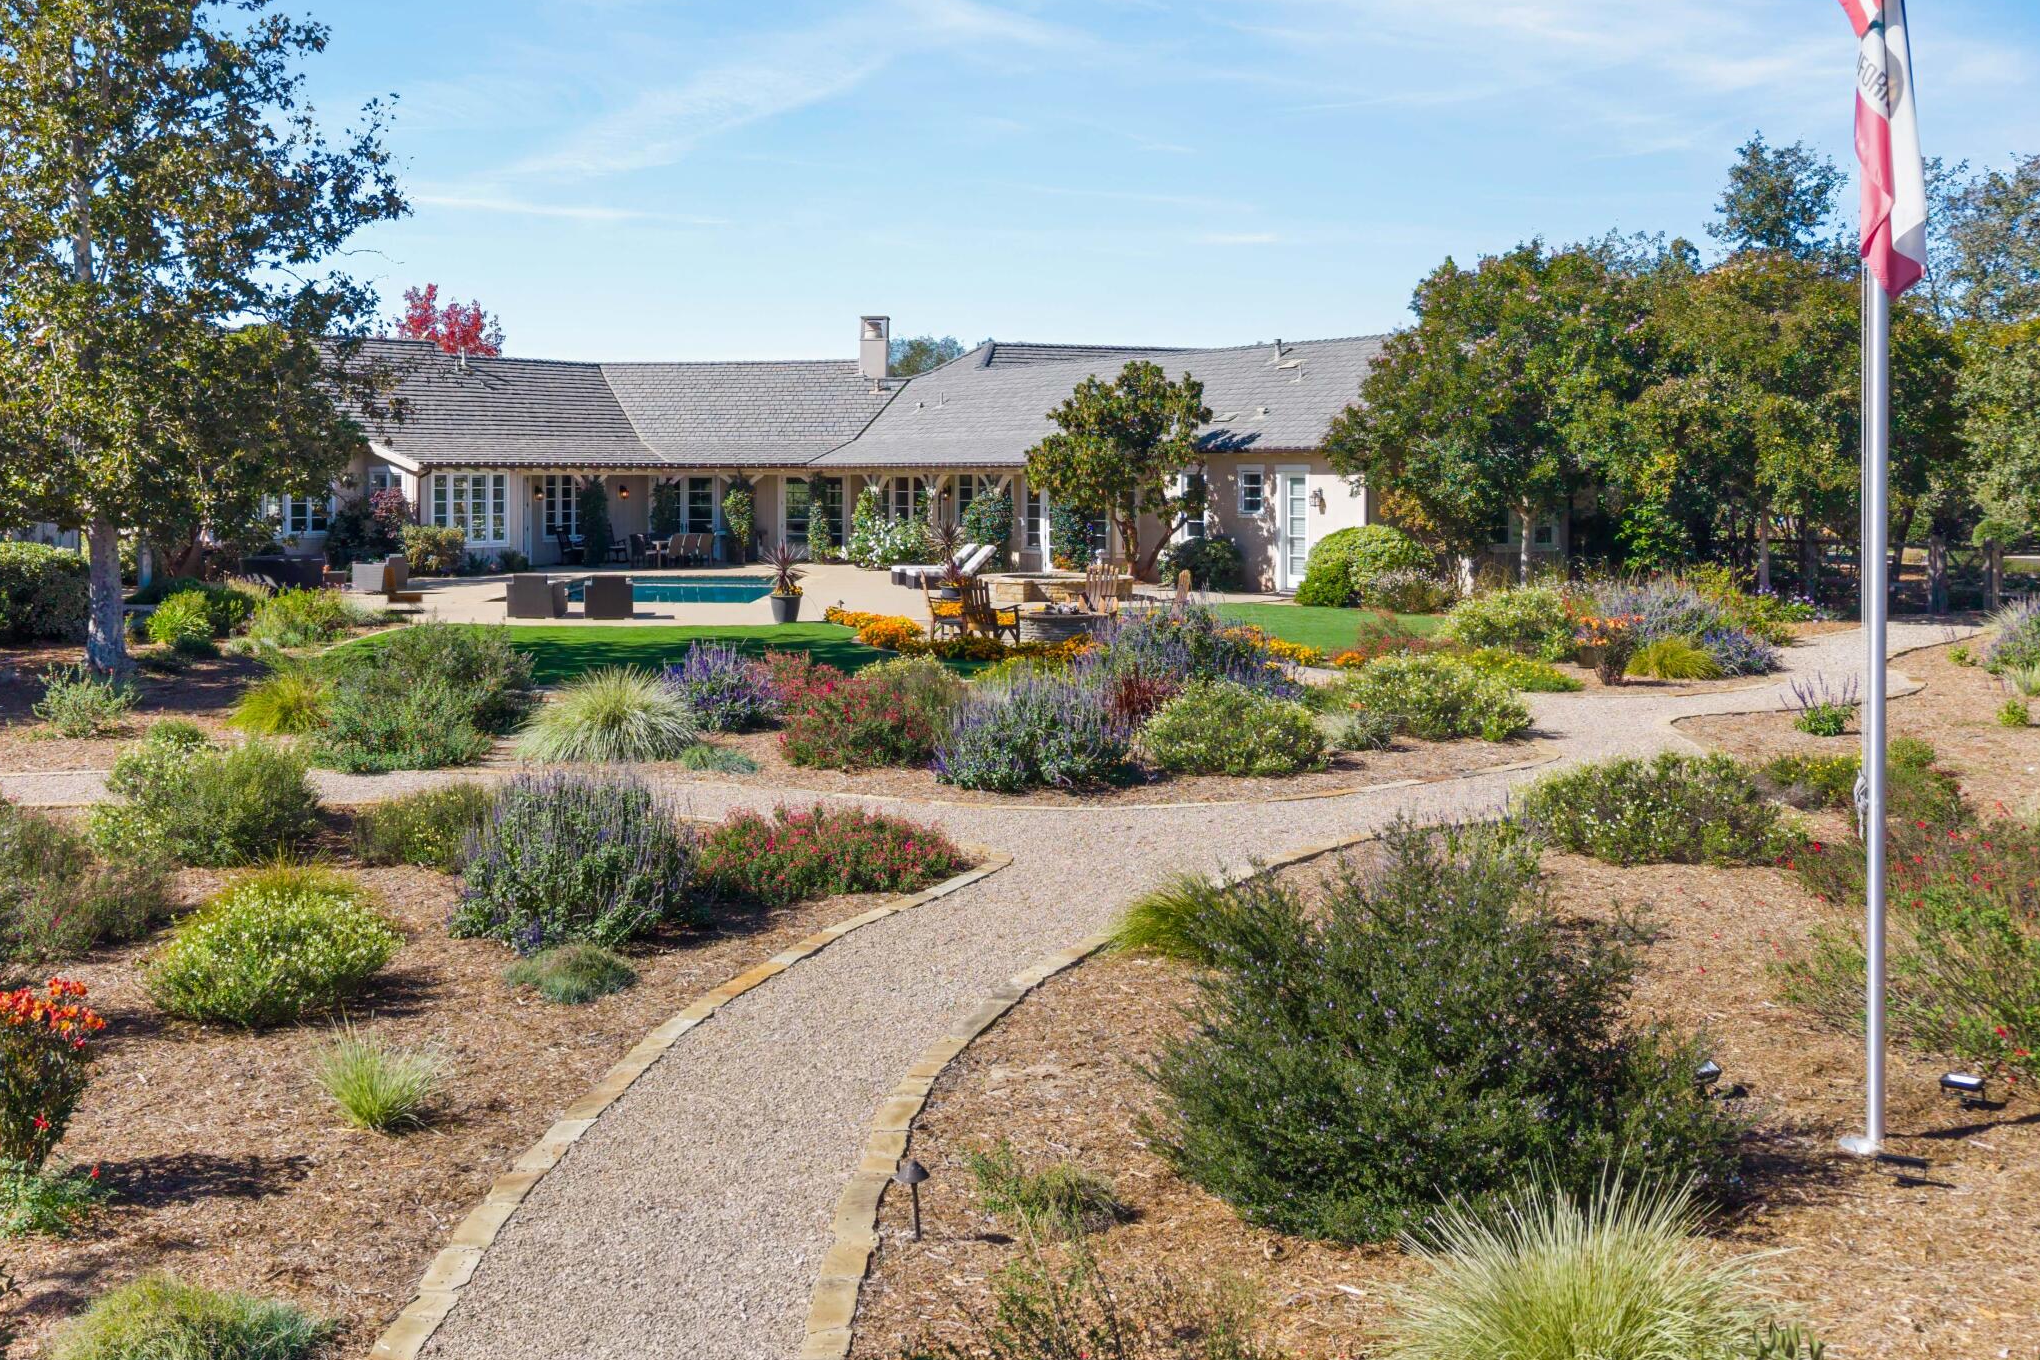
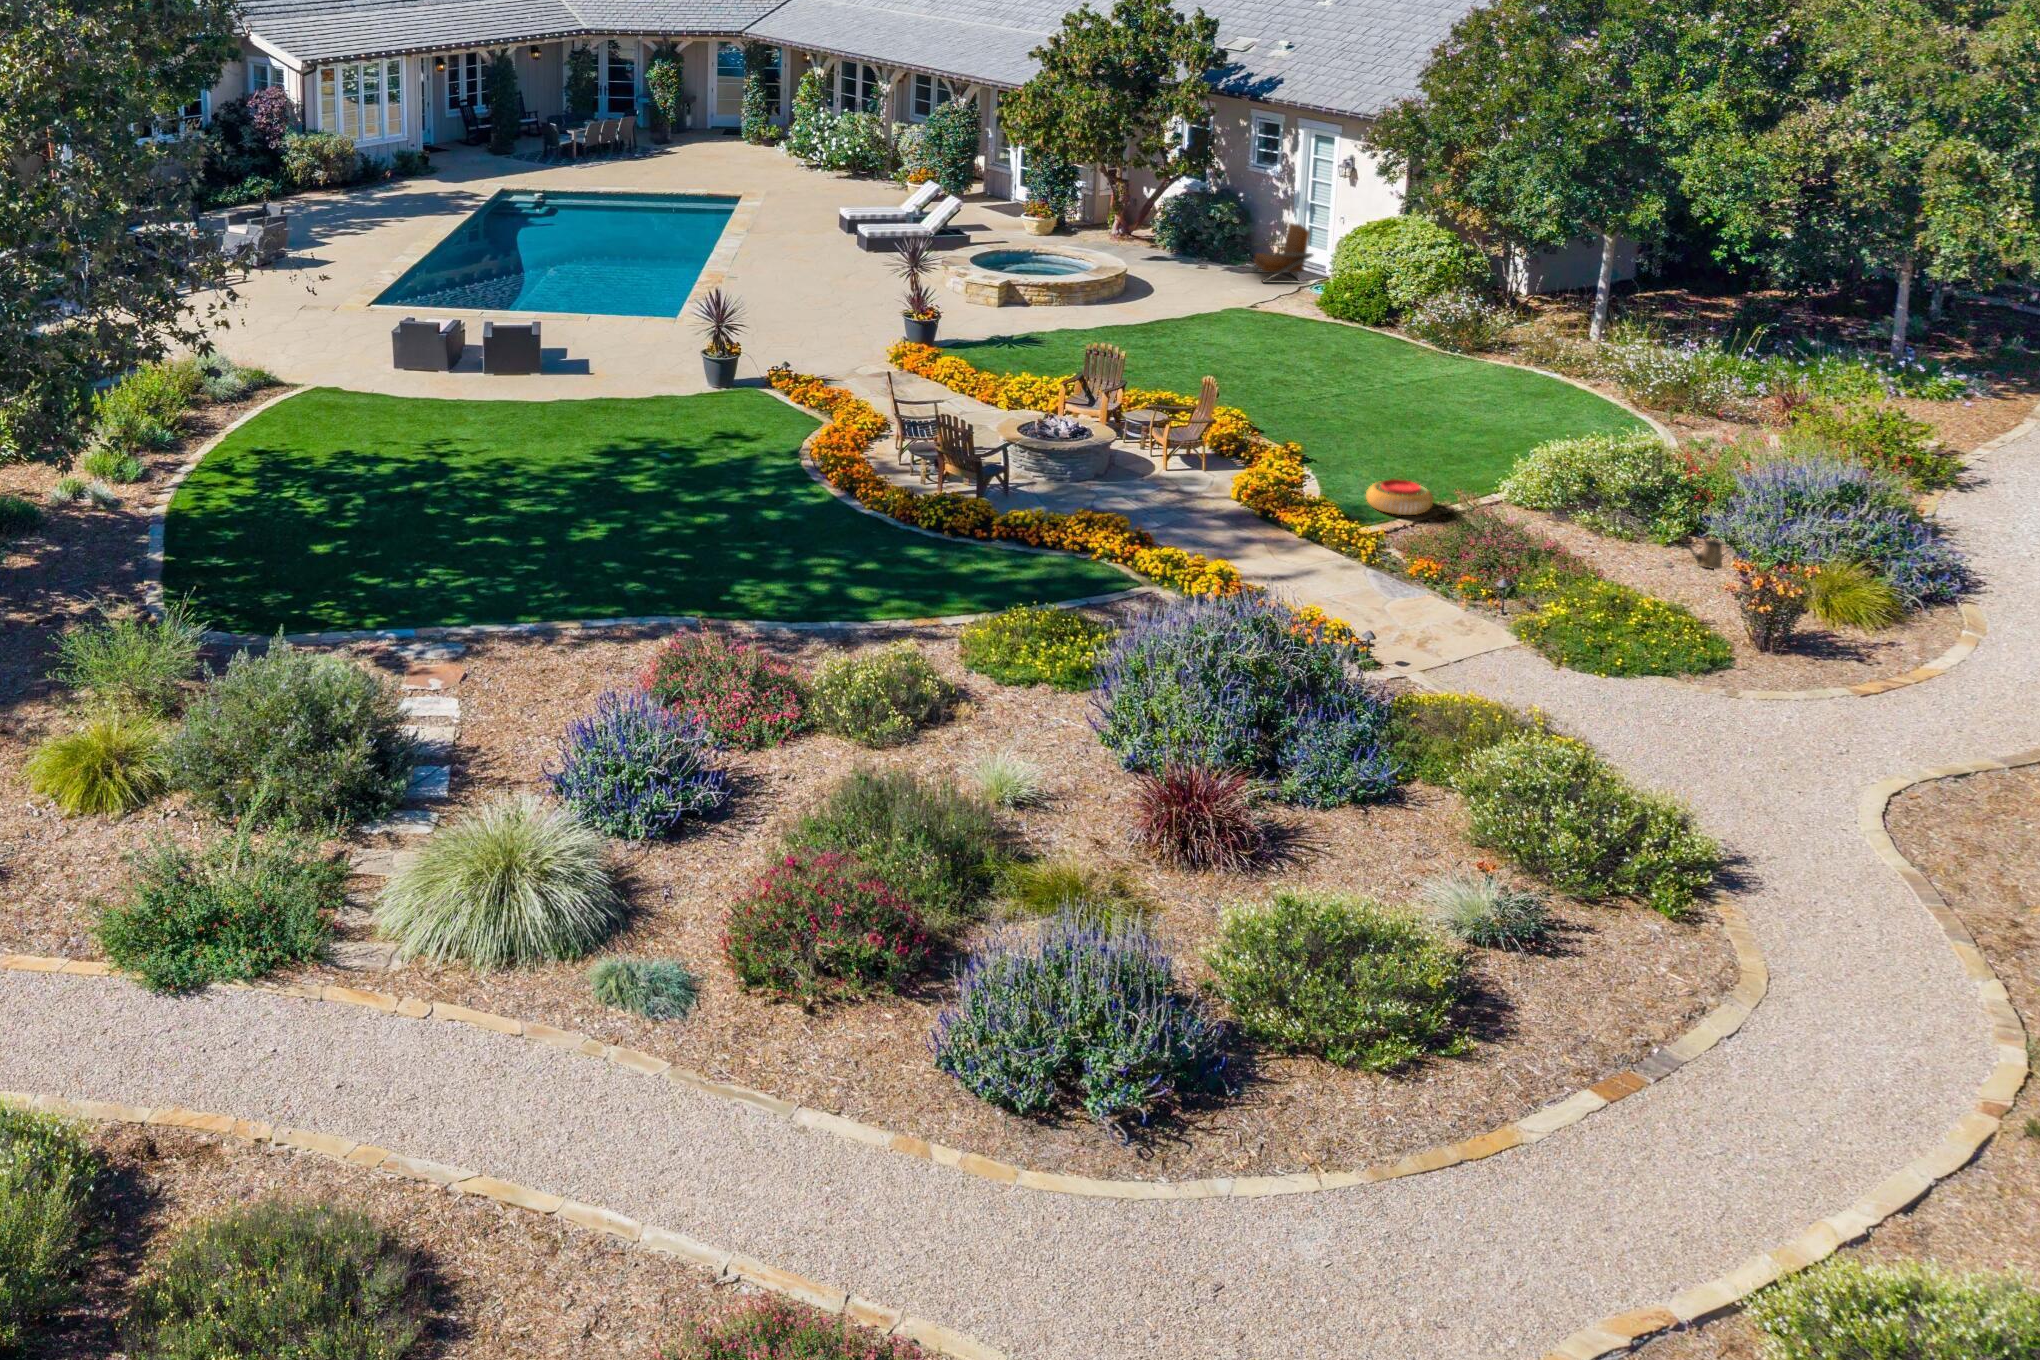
lounge chair: present [382,567,424,614] -> present [1251,223,1313,284]
pouf: none [1317,637,1372,659] -> present [1366,479,1433,515]

